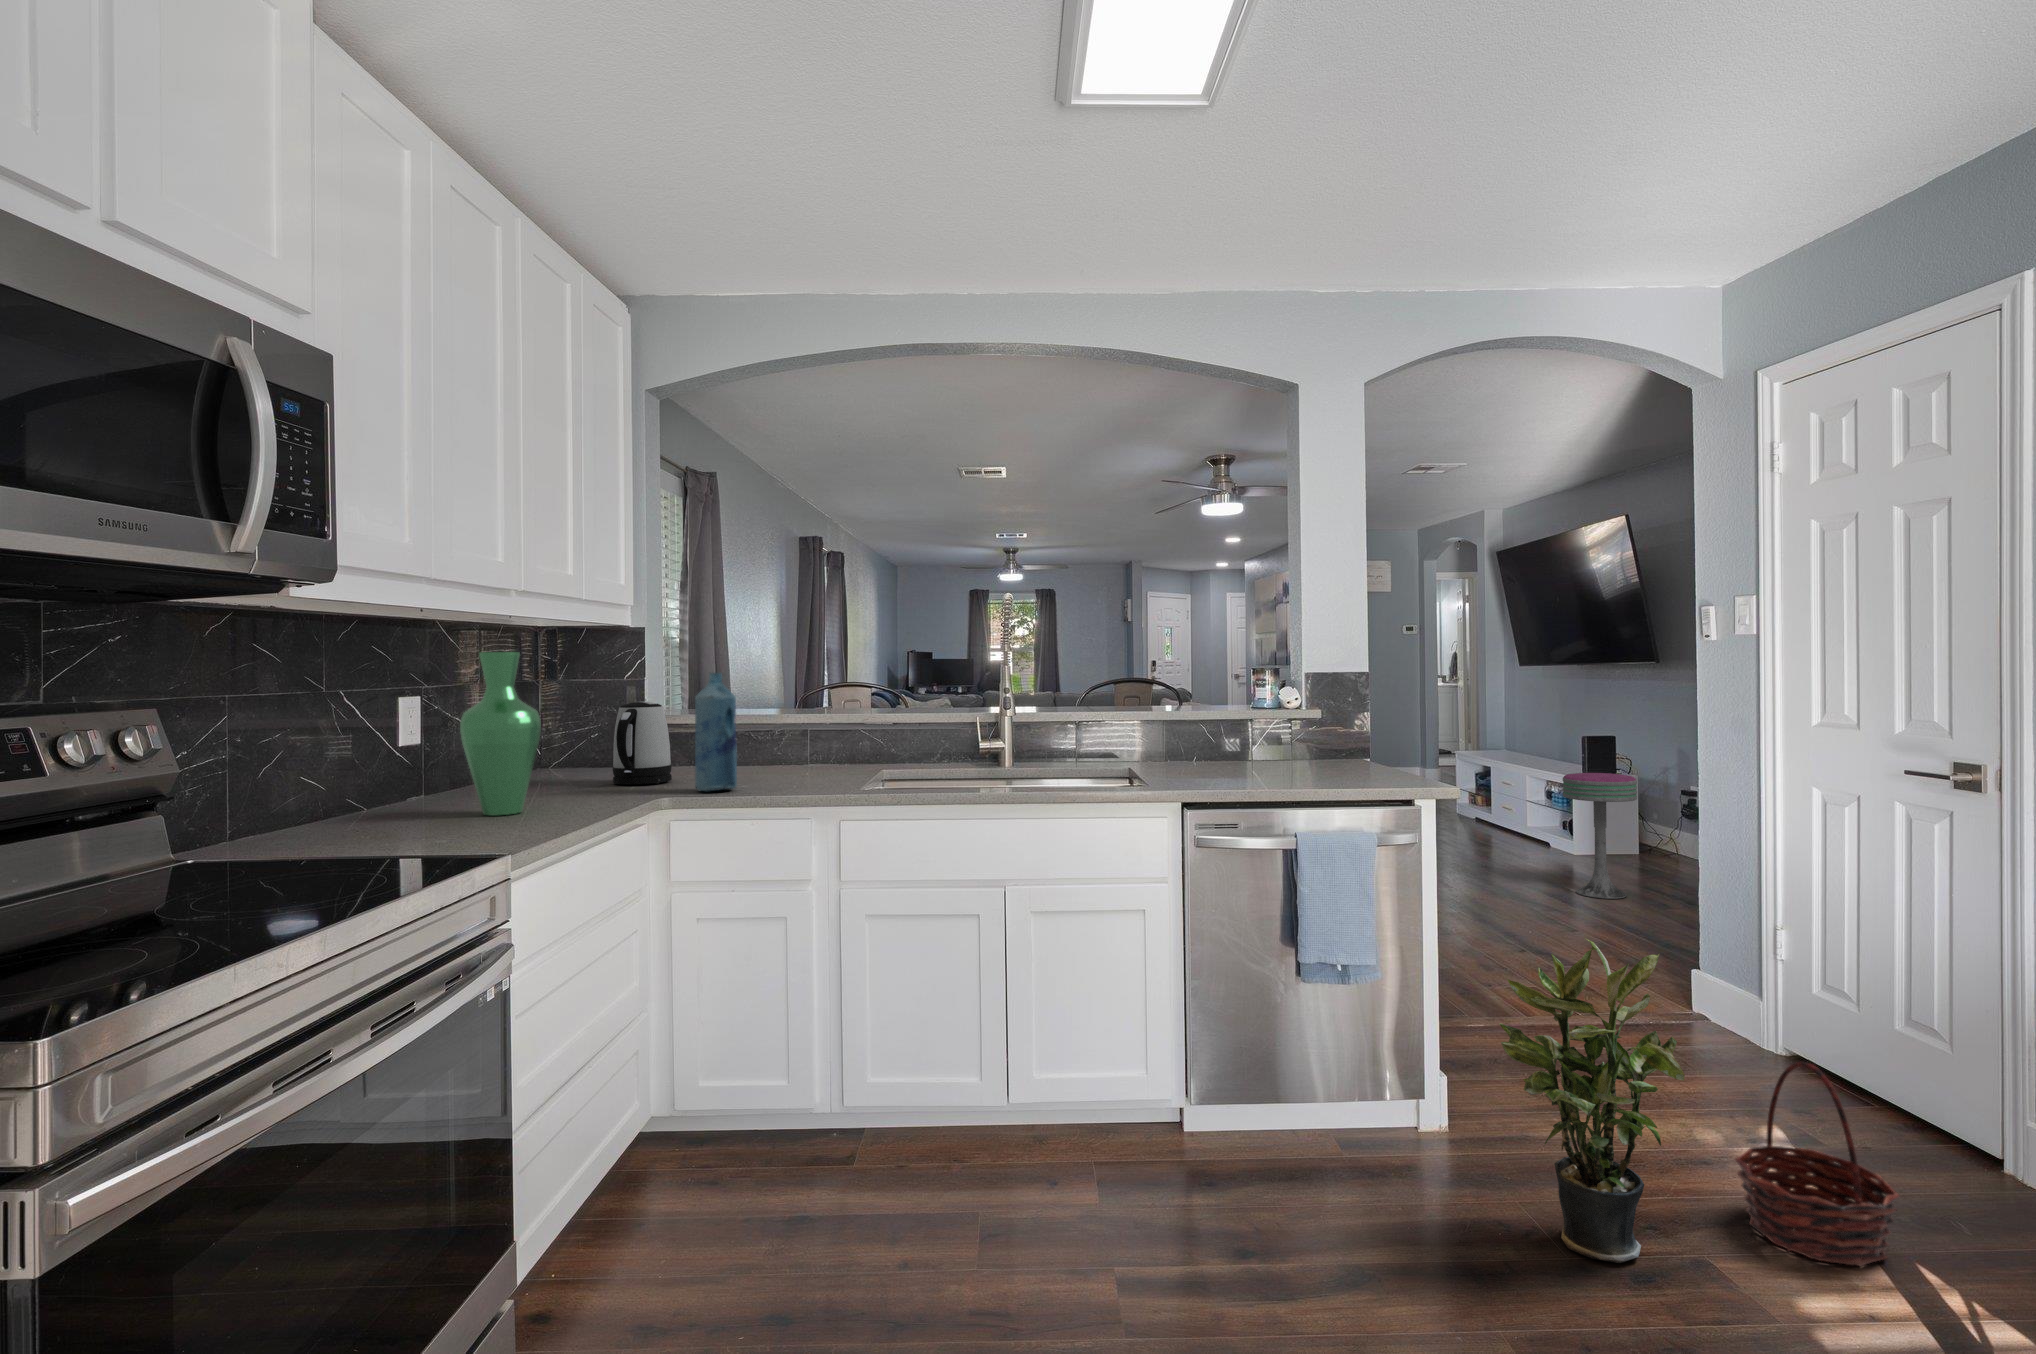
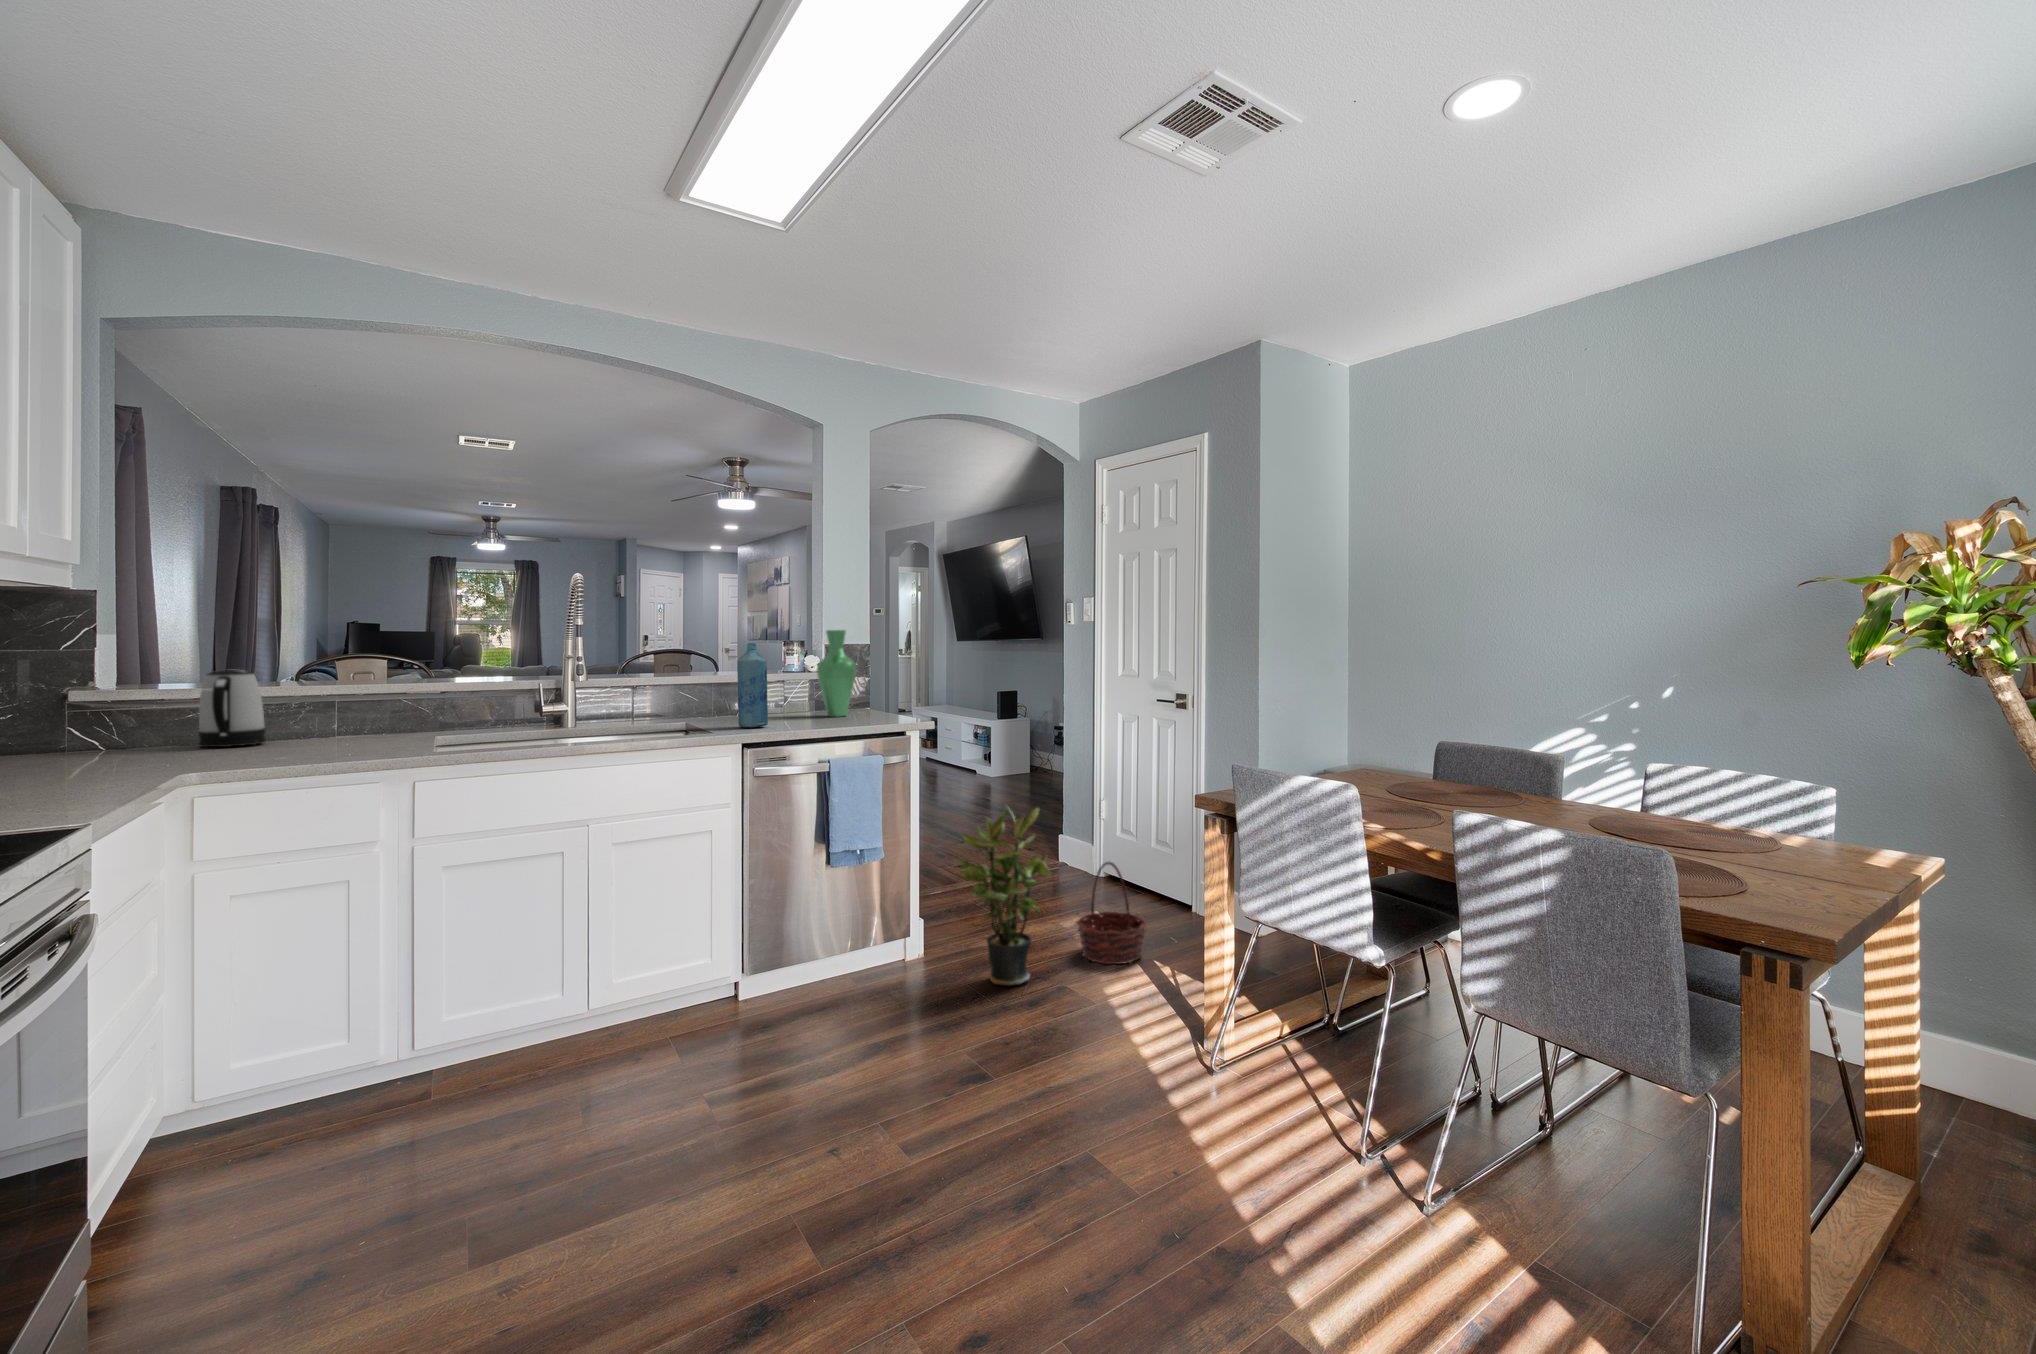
vase: present [460,652,541,815] -> present [817,630,856,717]
bottle: present [695,673,737,791] -> present [737,643,768,728]
bar stool: present [1563,773,1637,899] -> none [986,717,1031,804]

